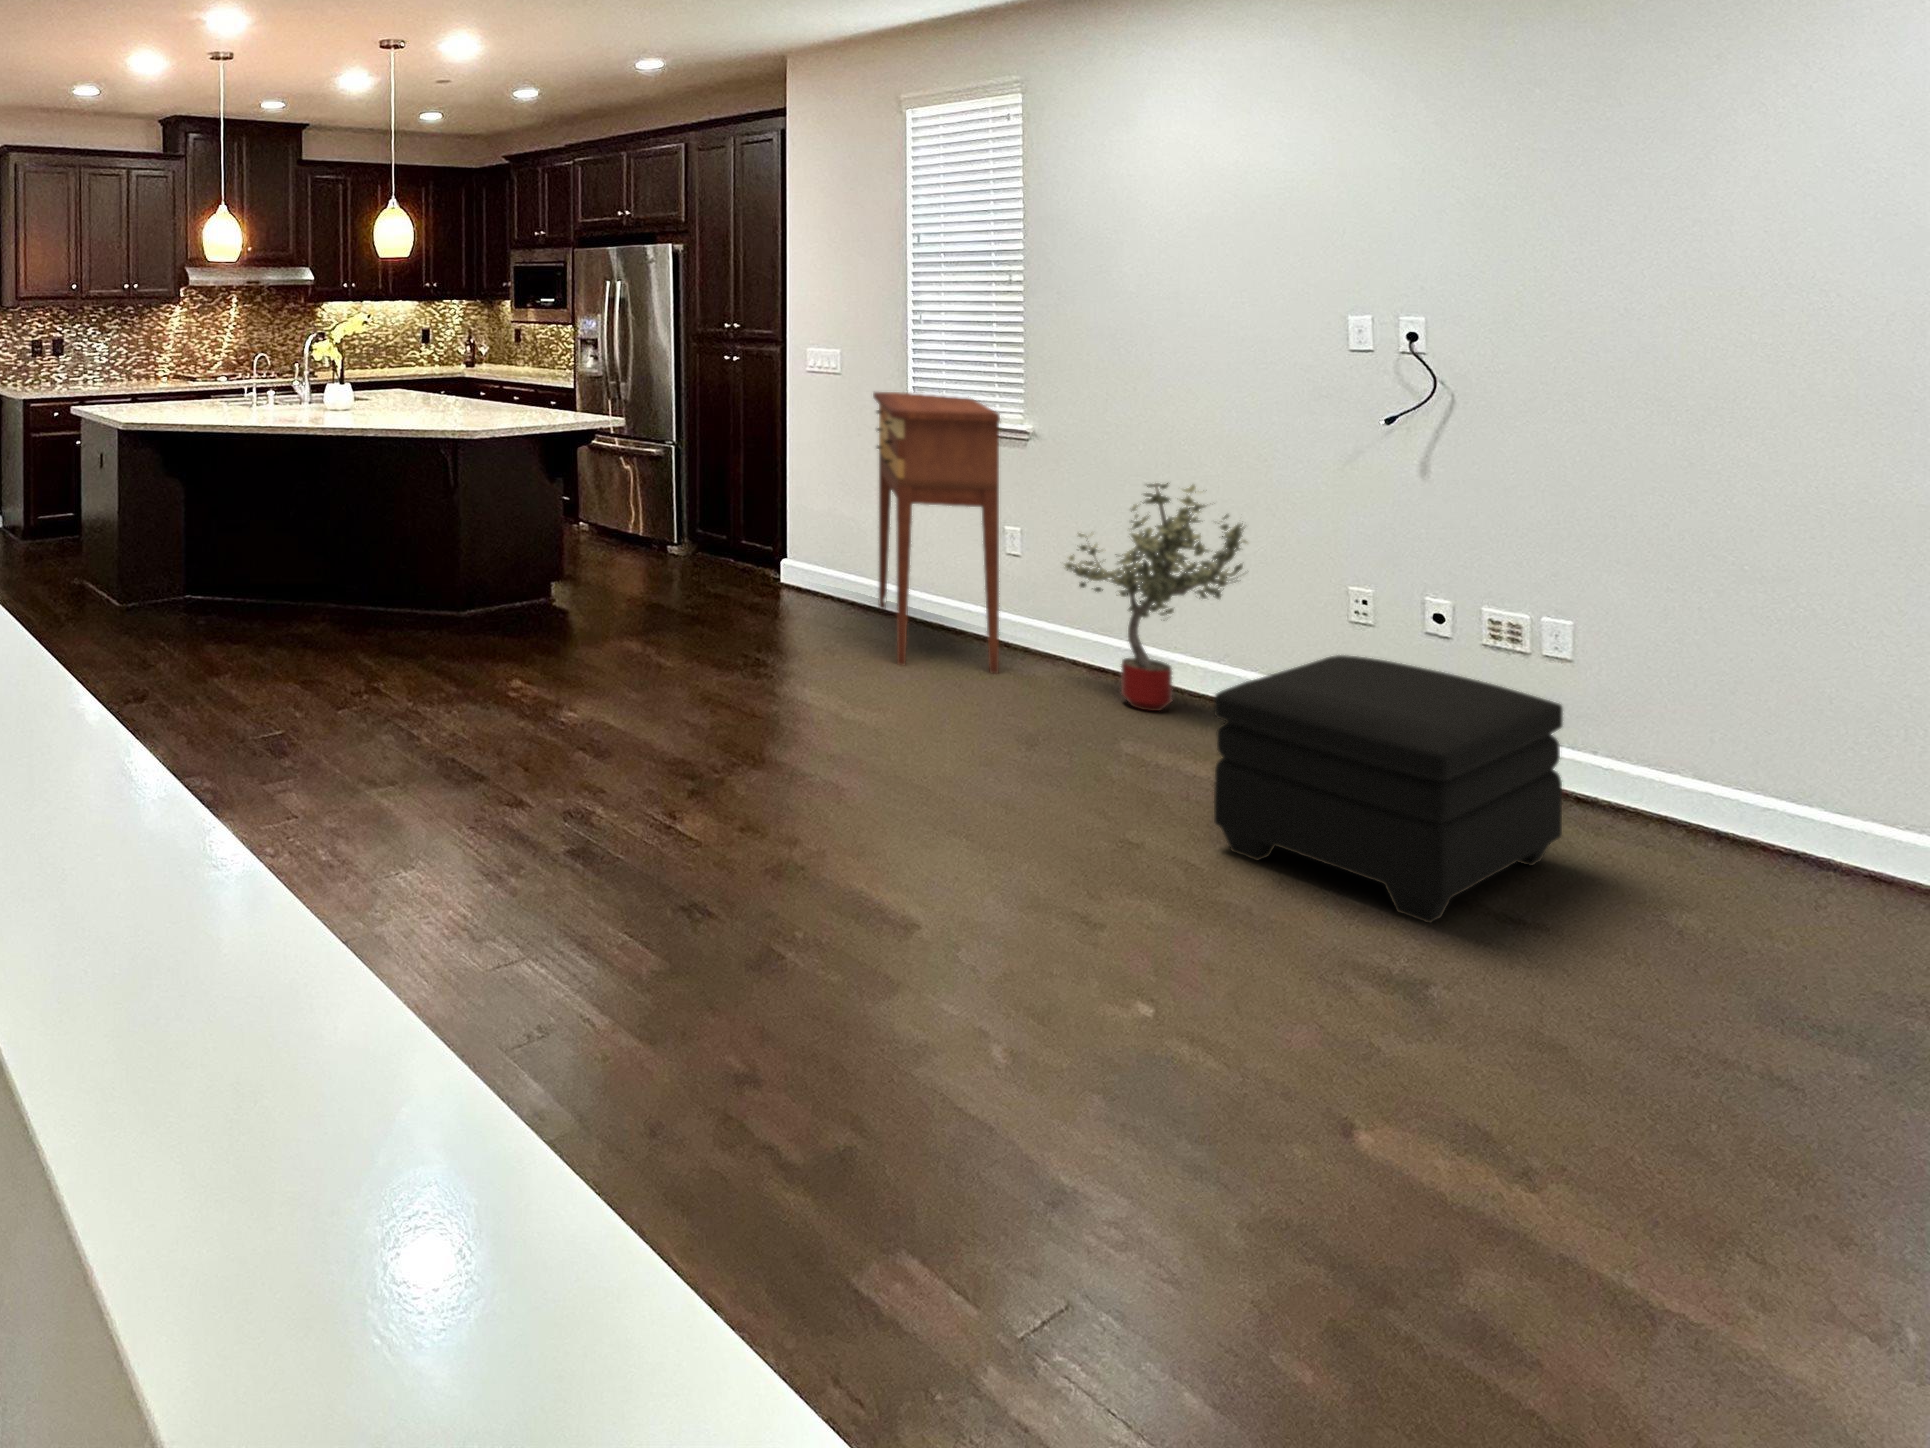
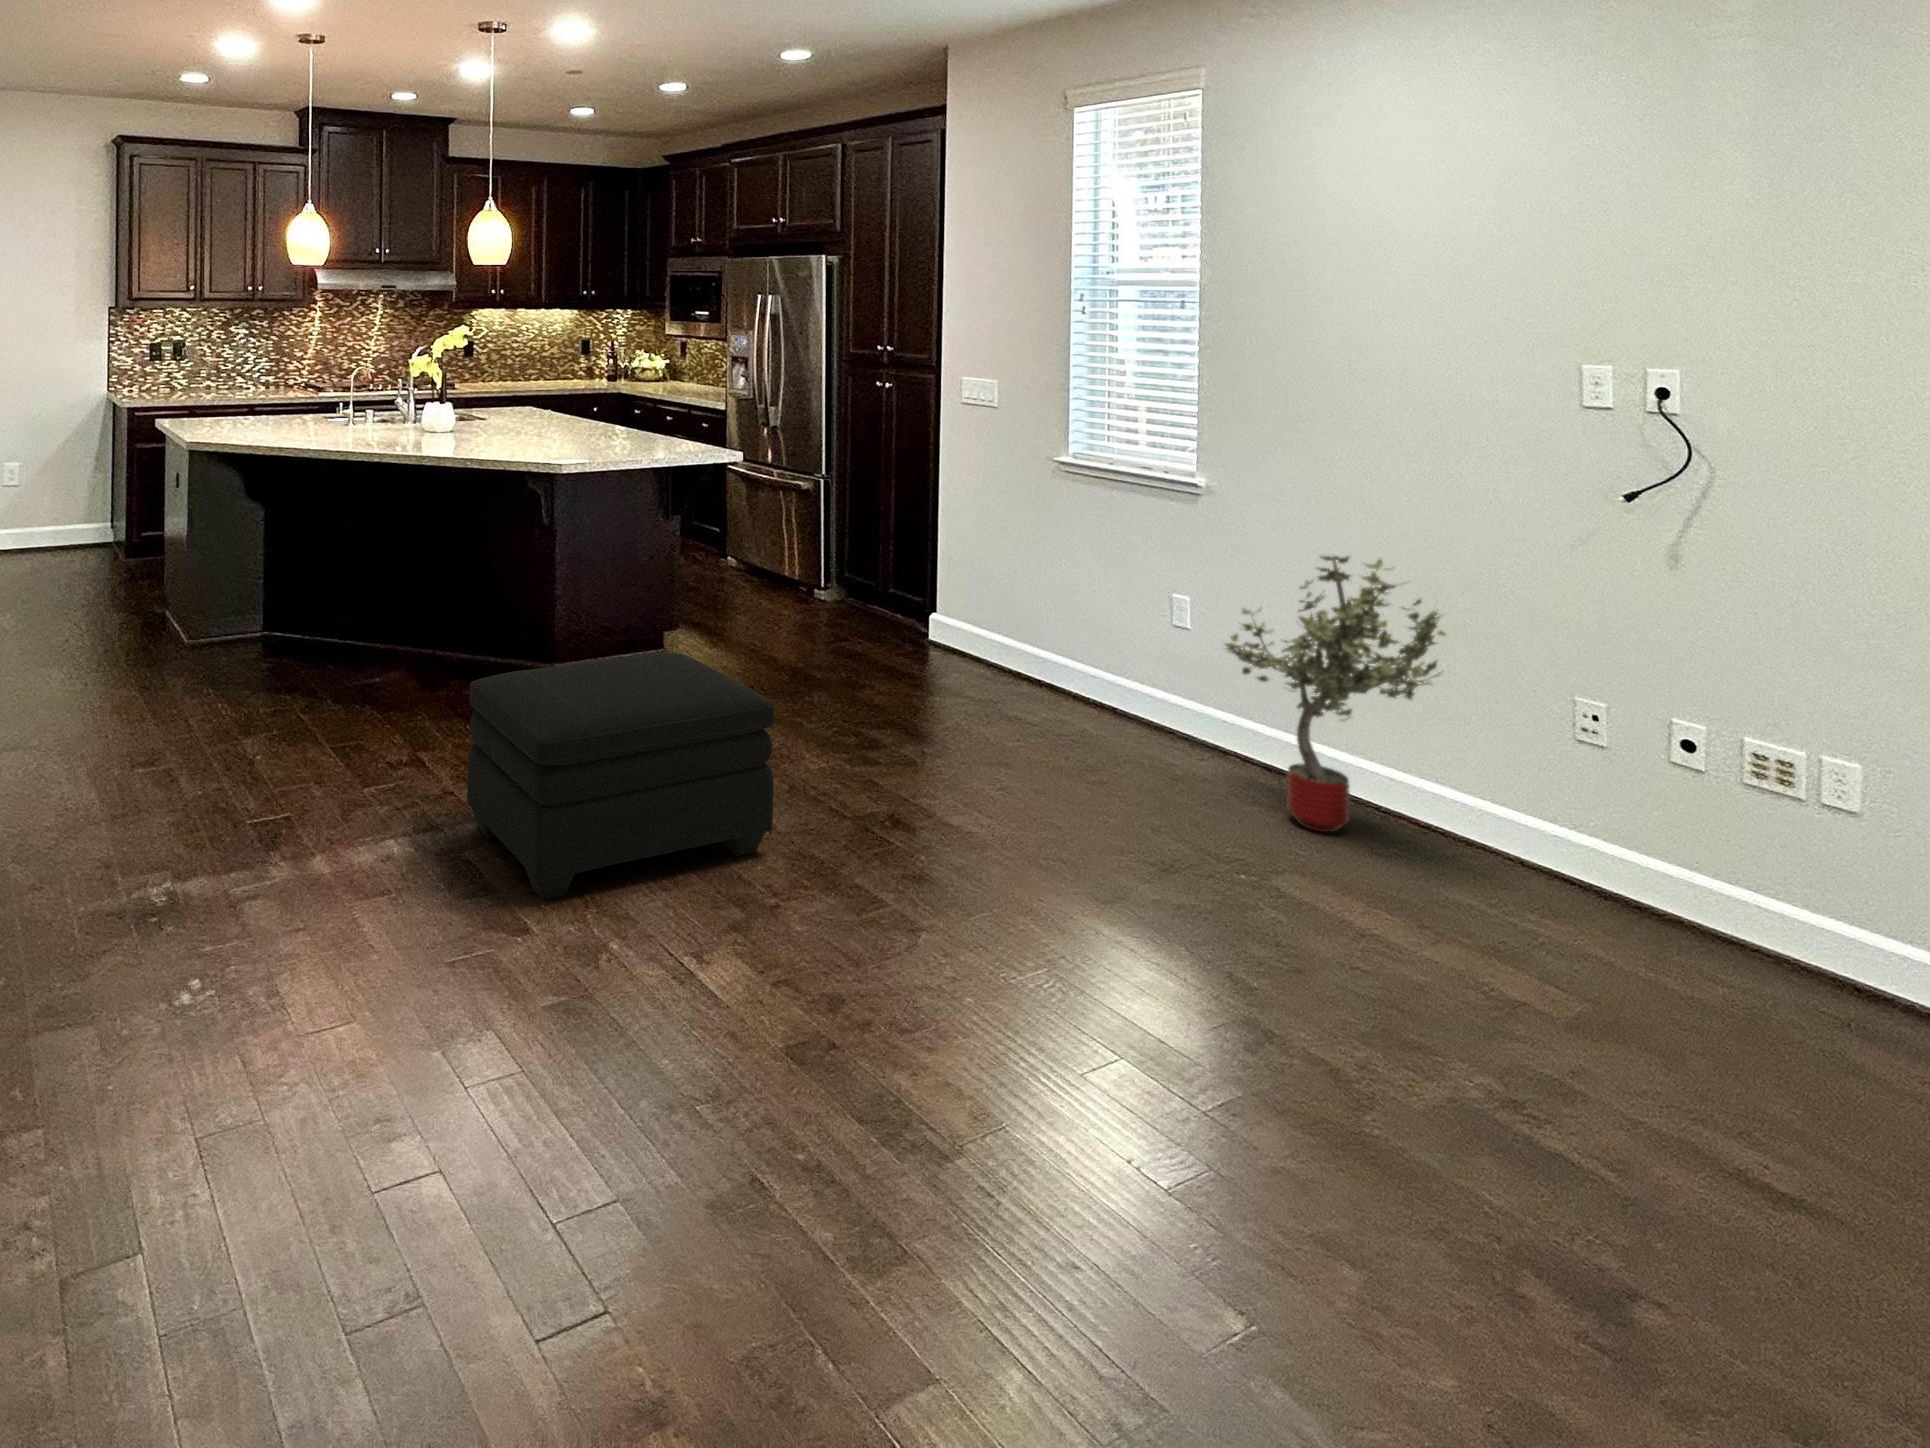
console table: present [873,392,1000,673] -> none [1023,428,1152,770]
ottoman: present [1214,655,1563,923] -> present [467,653,775,900]

